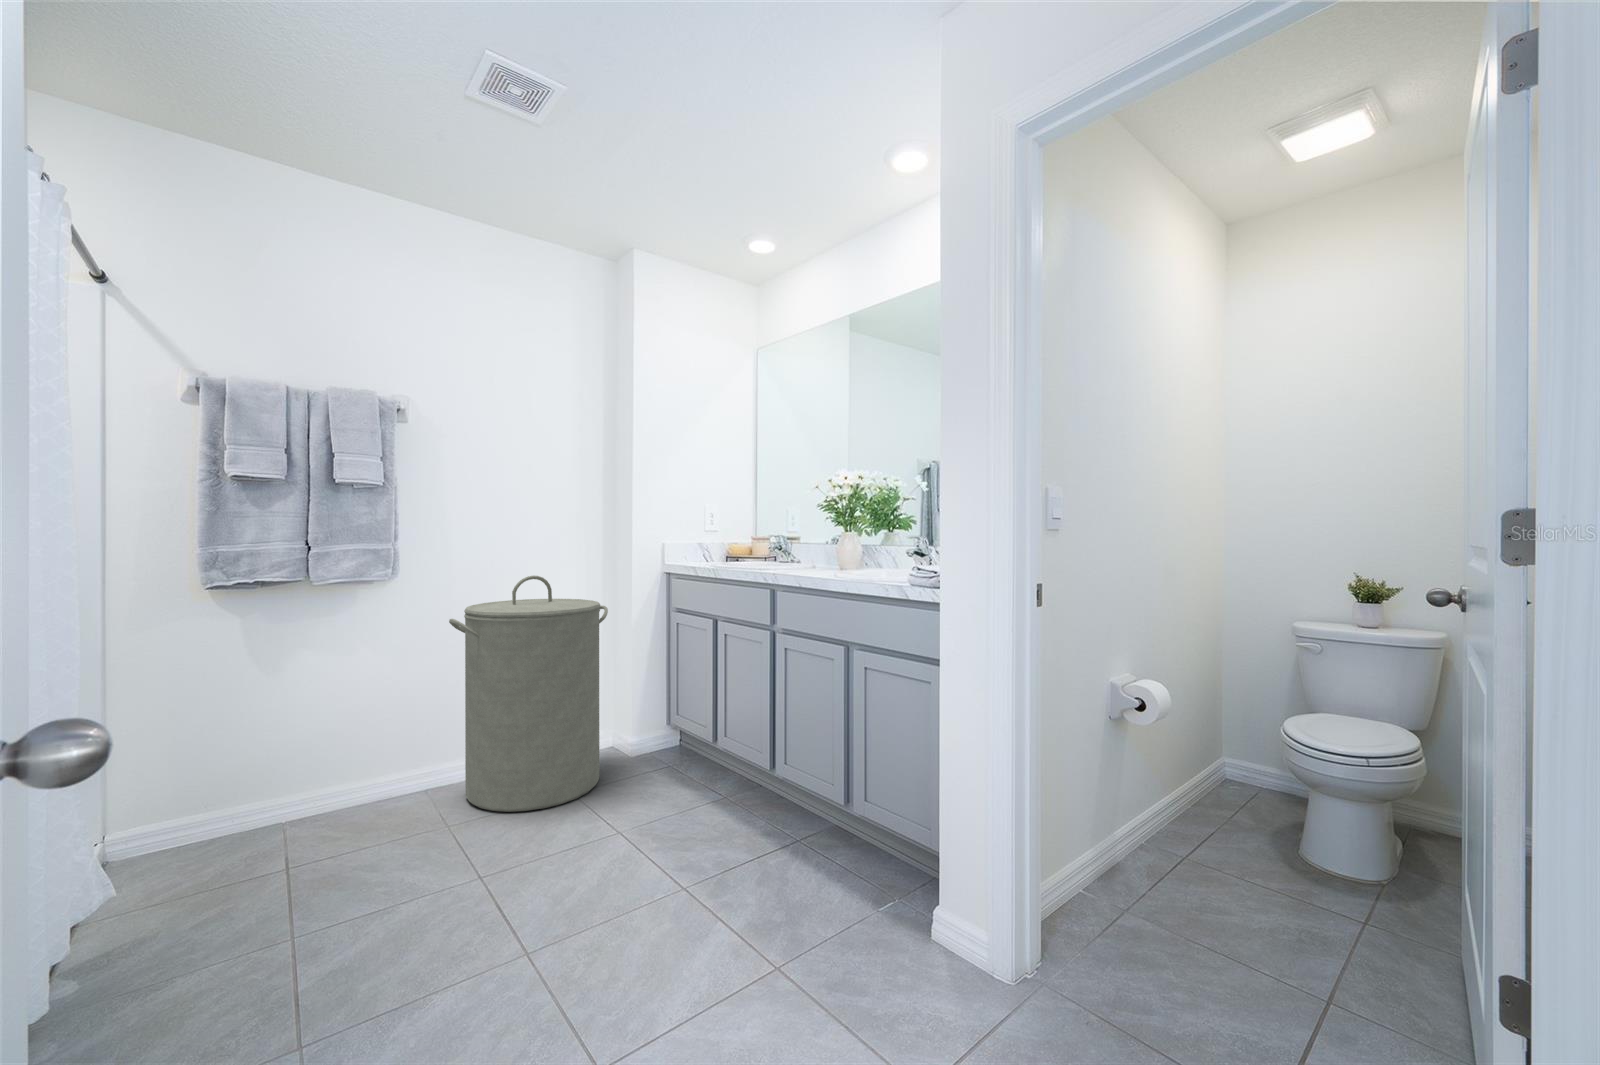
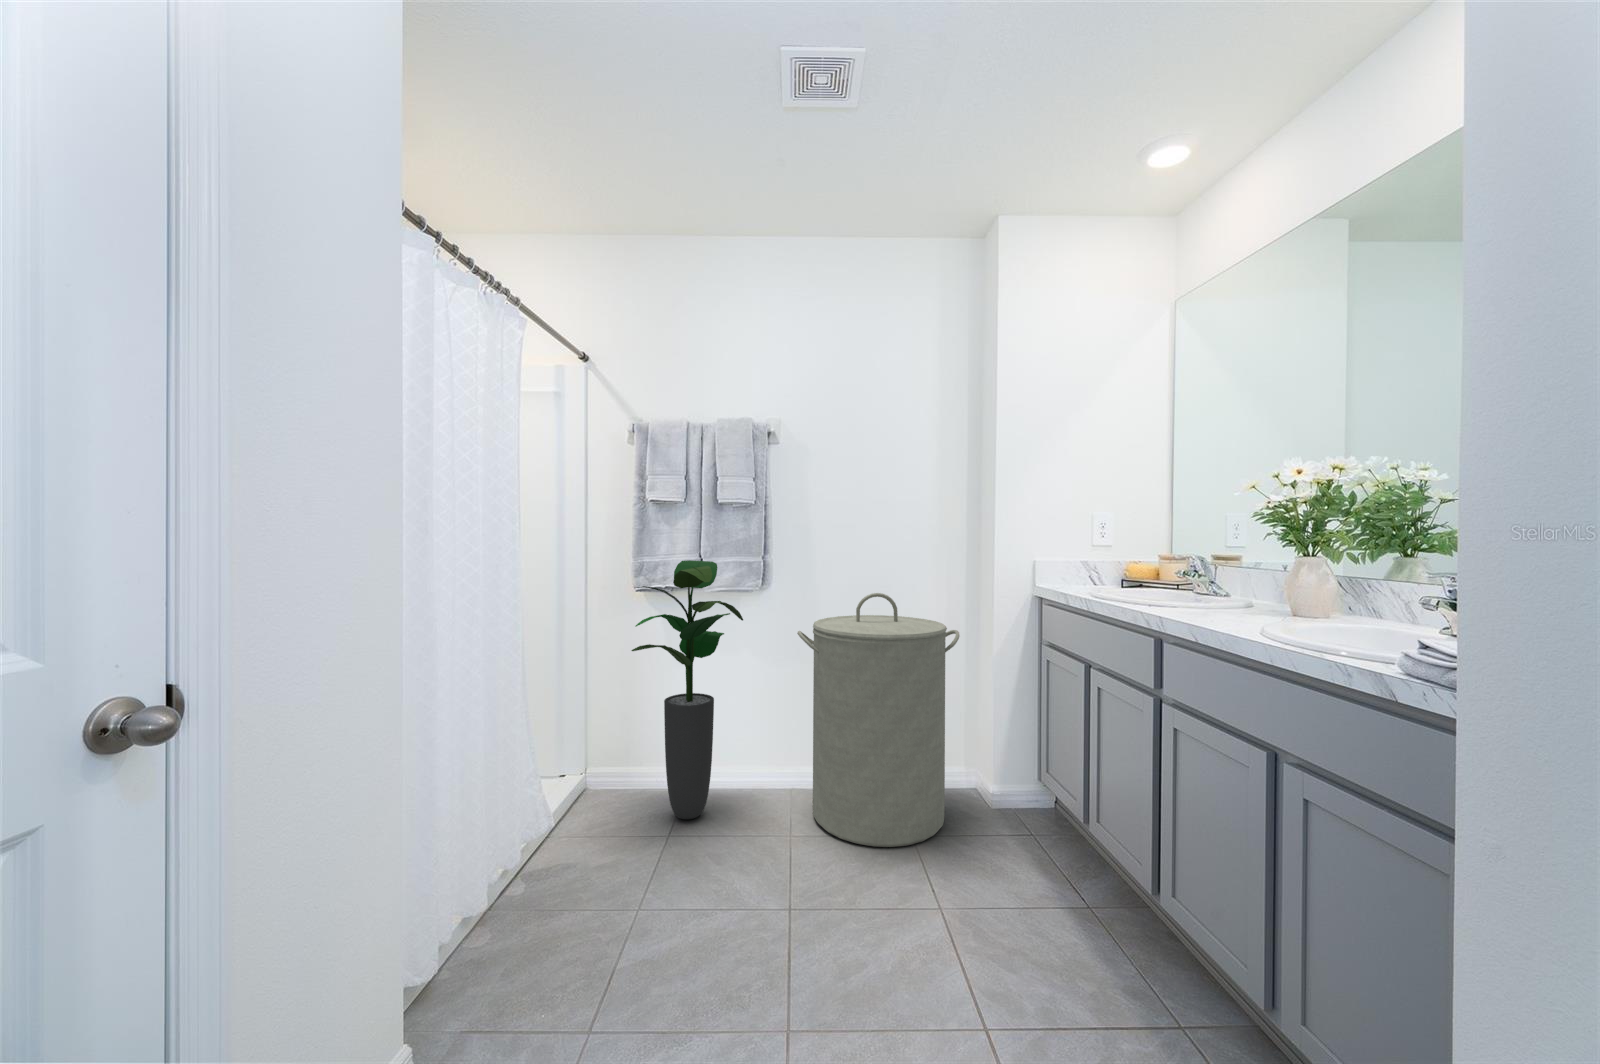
potted plant: none [223,550,379,847] -> present [632,560,743,819]

